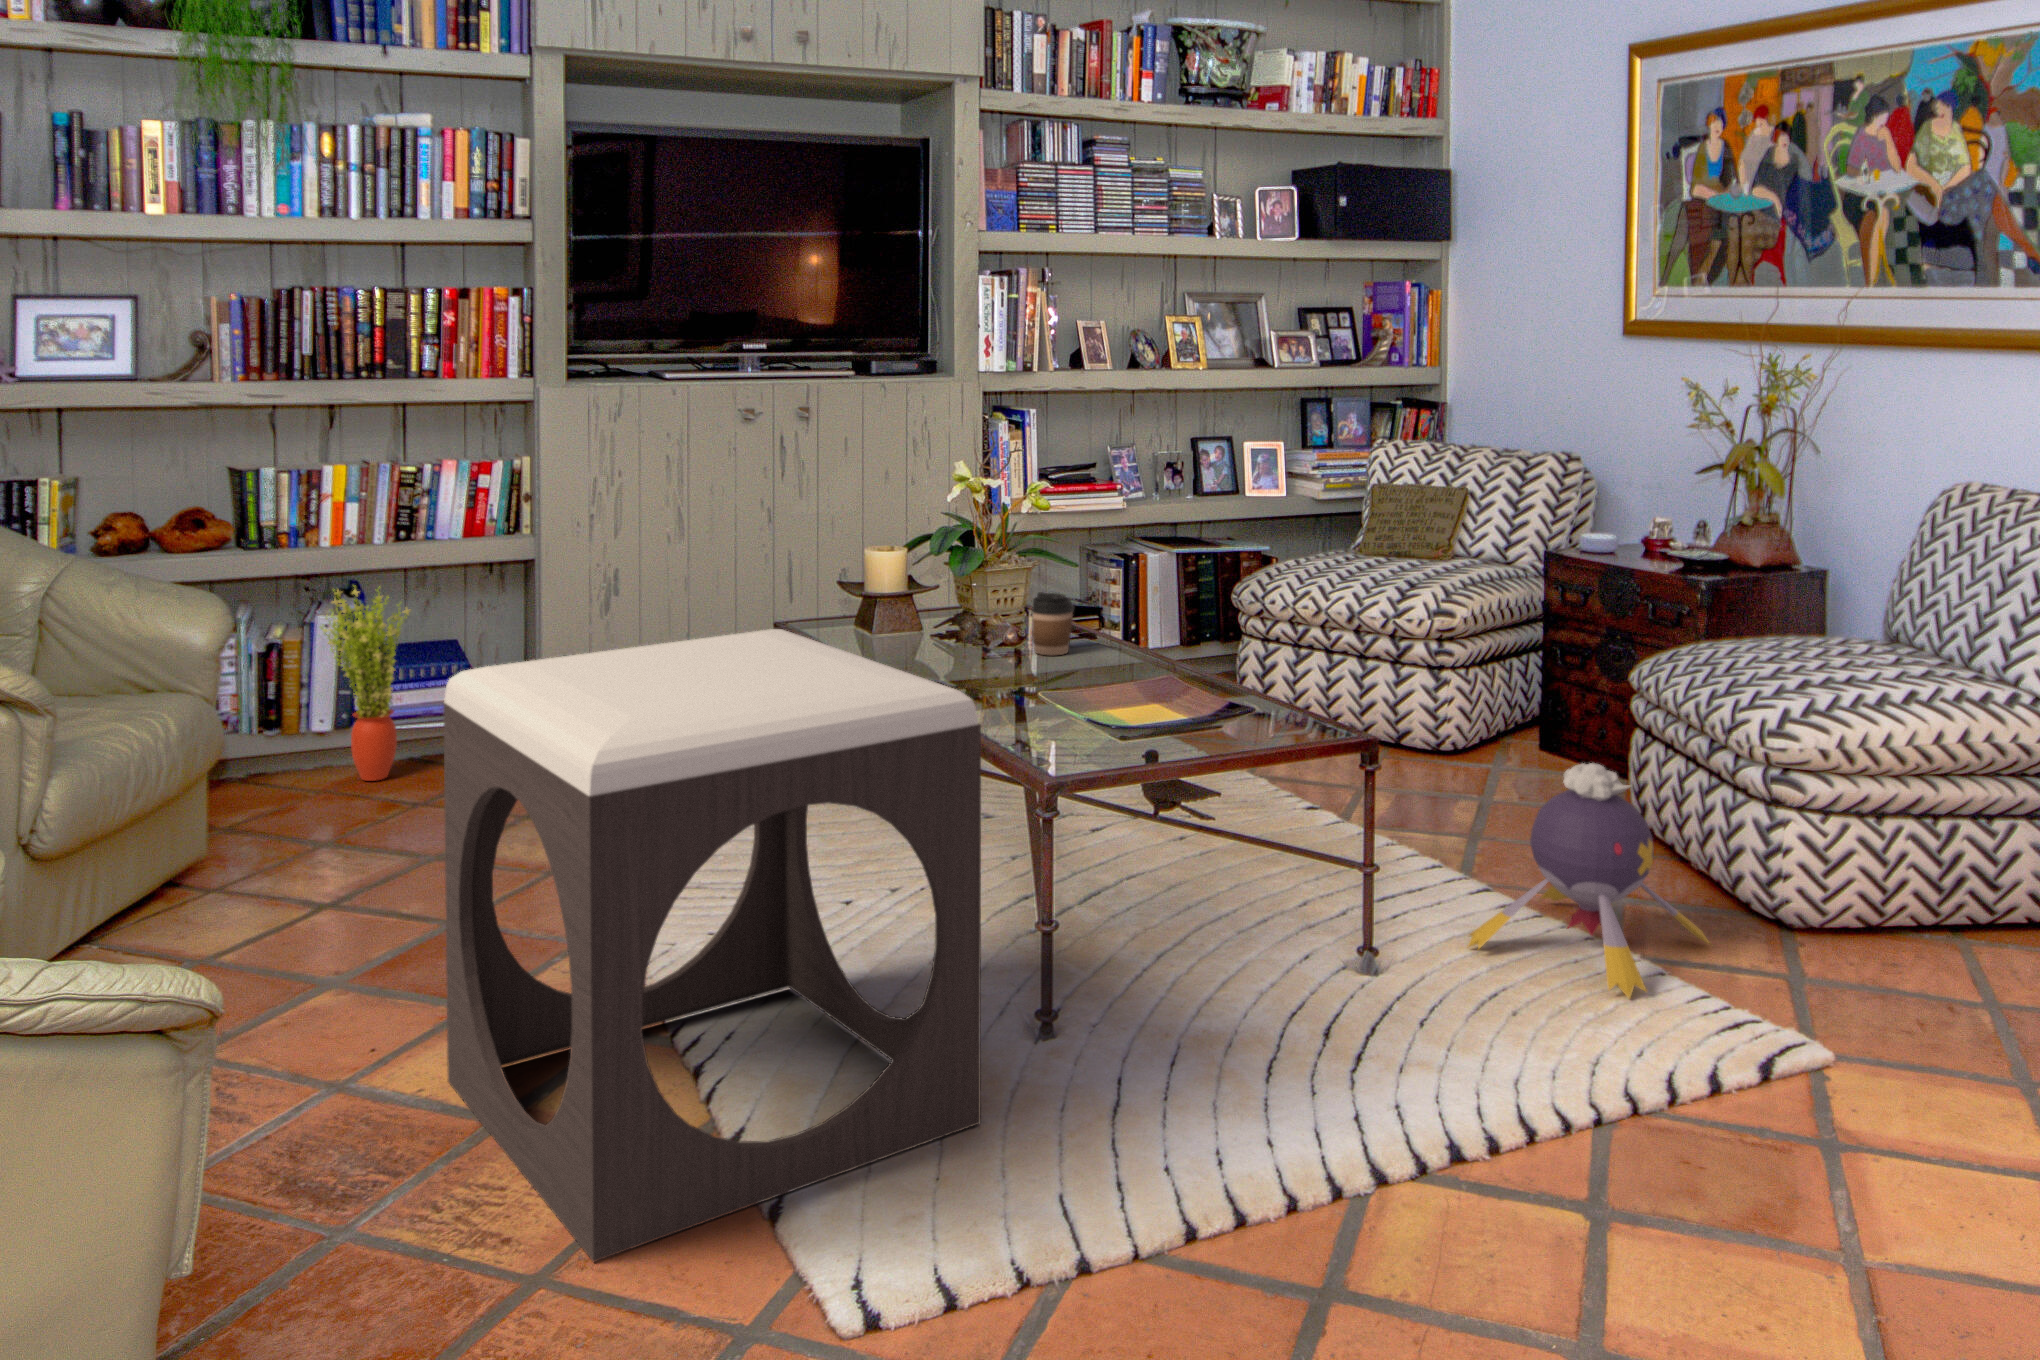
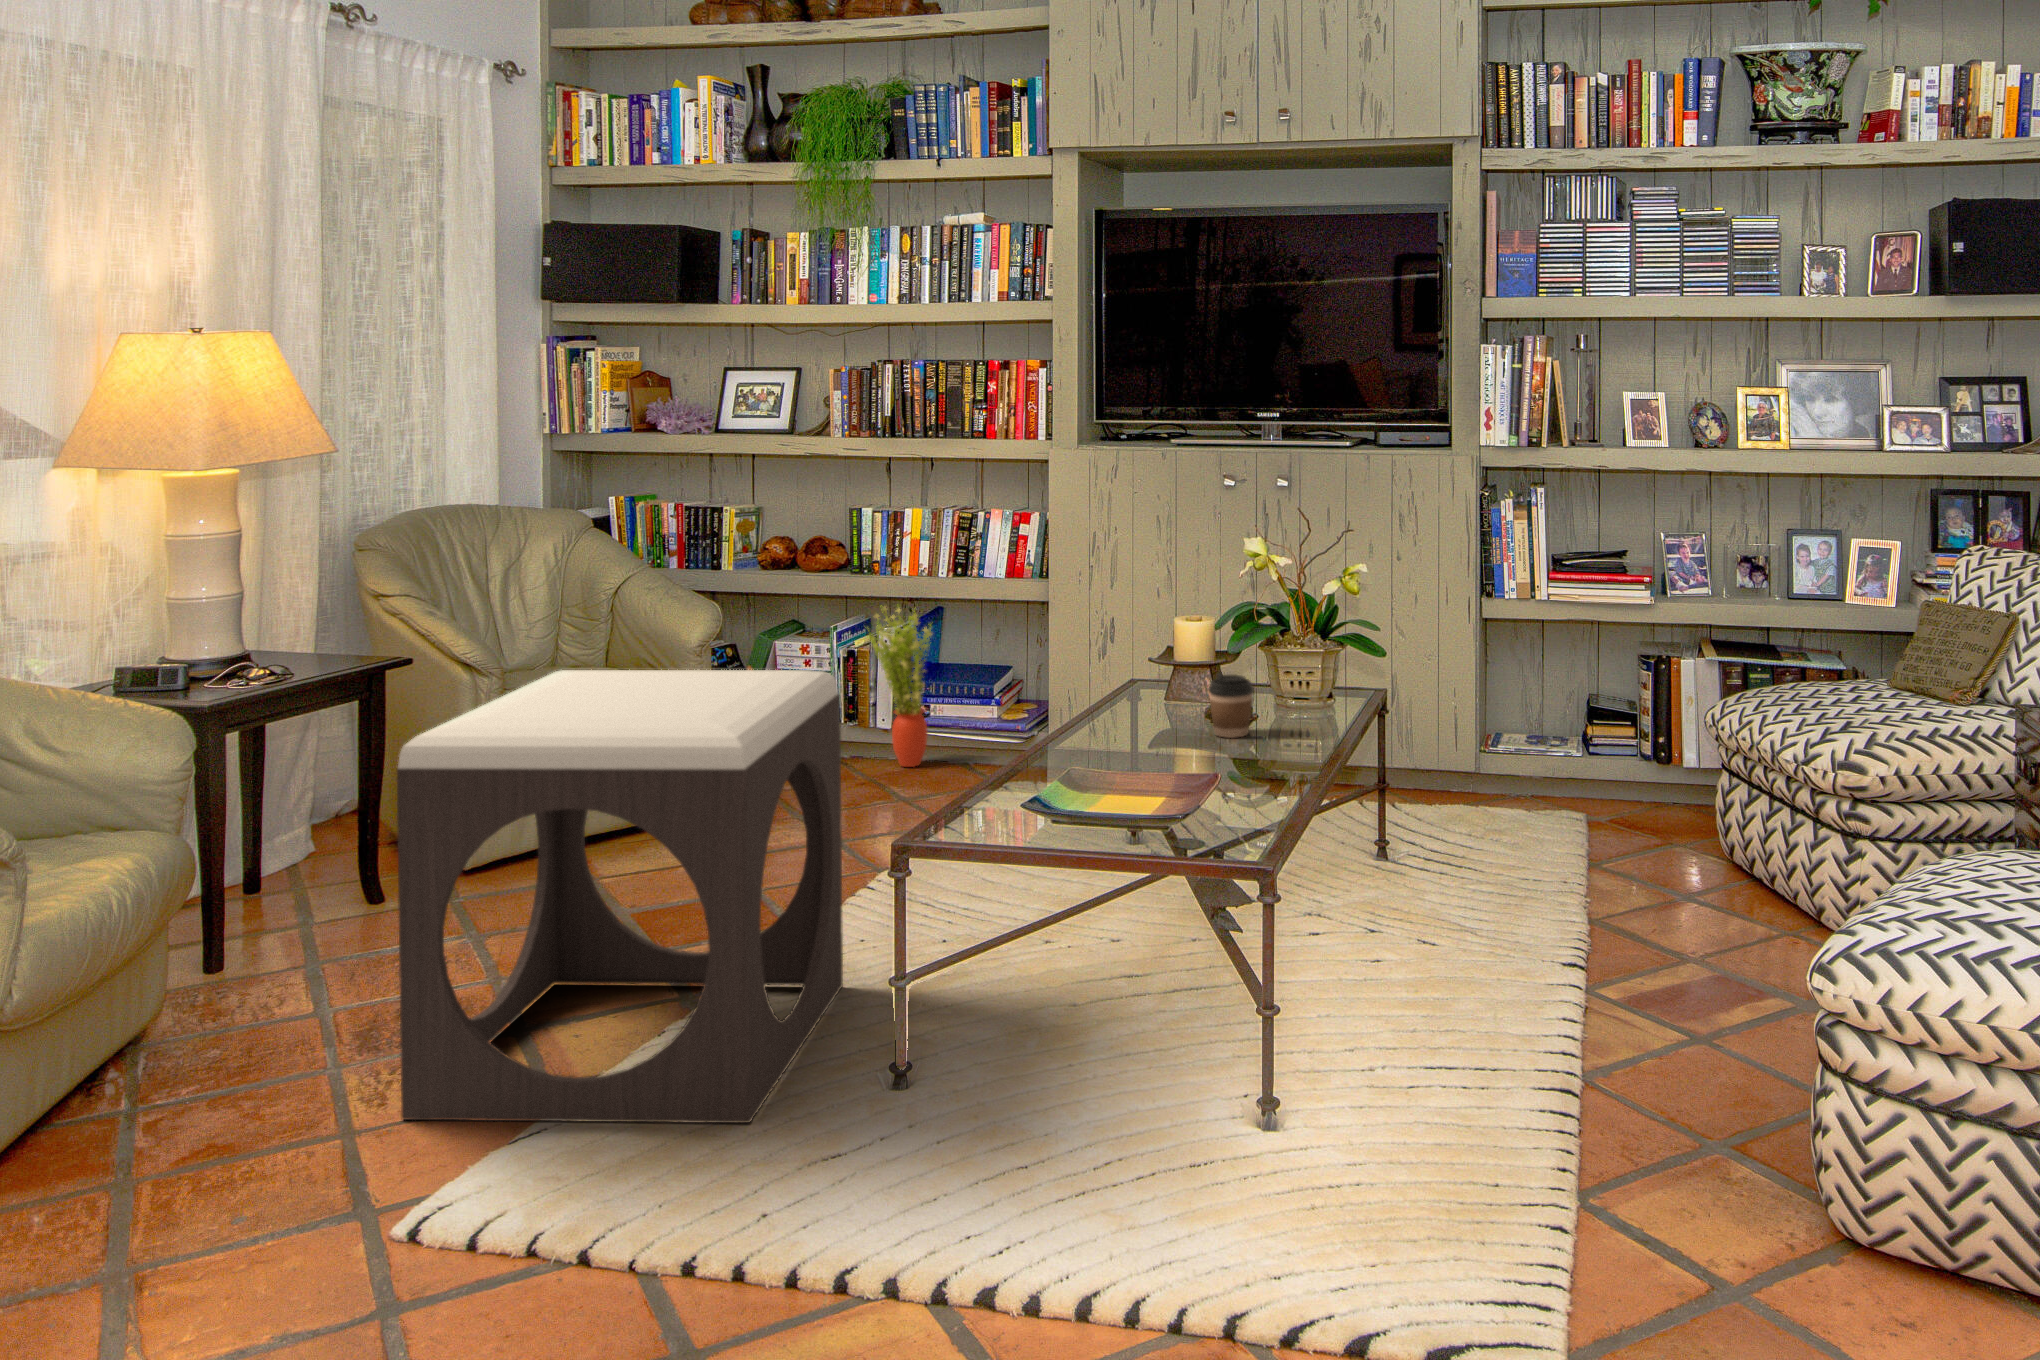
plush toy: present [1468,763,1710,998] -> none [1413,948,1699,1231]

